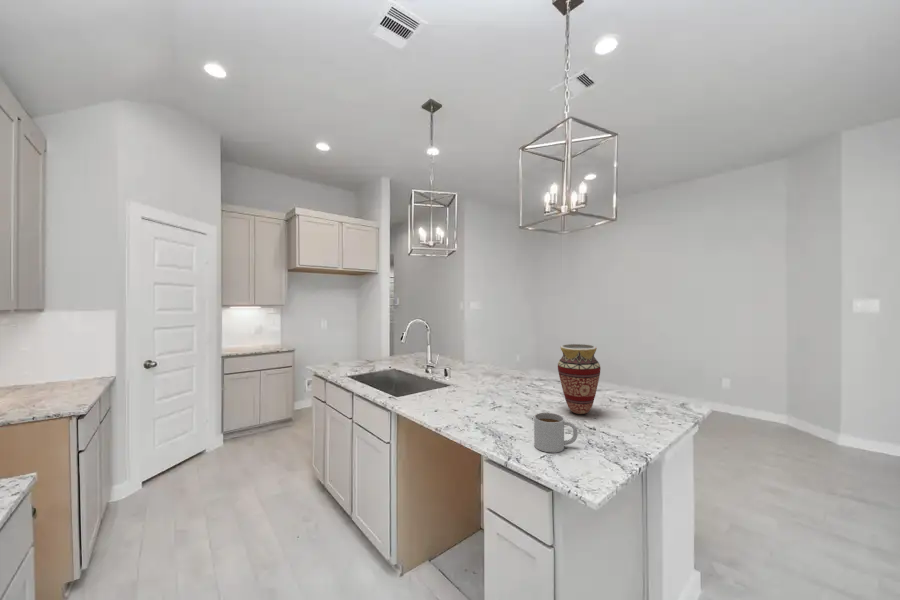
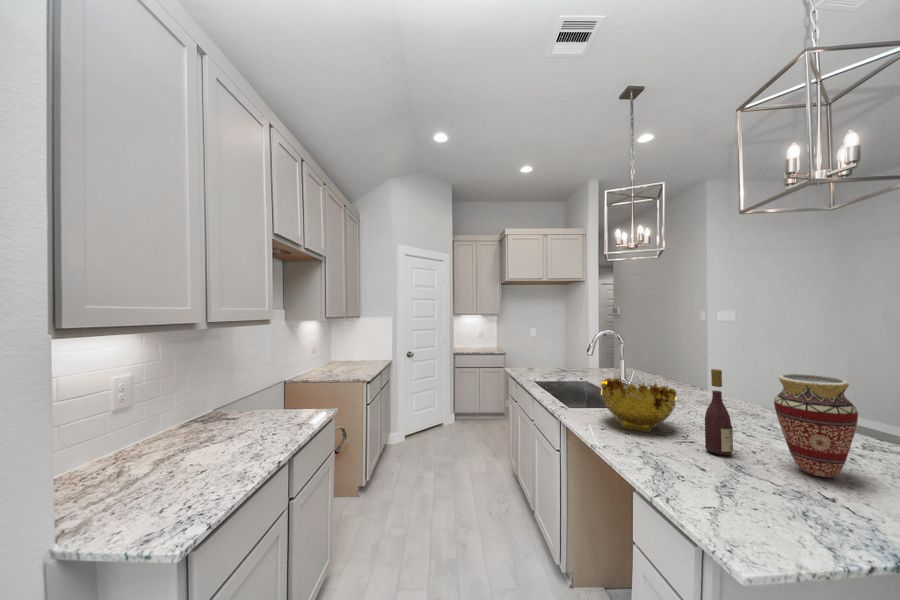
wine bottle: none [516,346,534,415] -> present [705,369,733,455]
decorative bowl: none [432,362,492,408] -> present [601,378,677,432]
mug: present [534,413,577,453] -> none [702,454,772,509]

